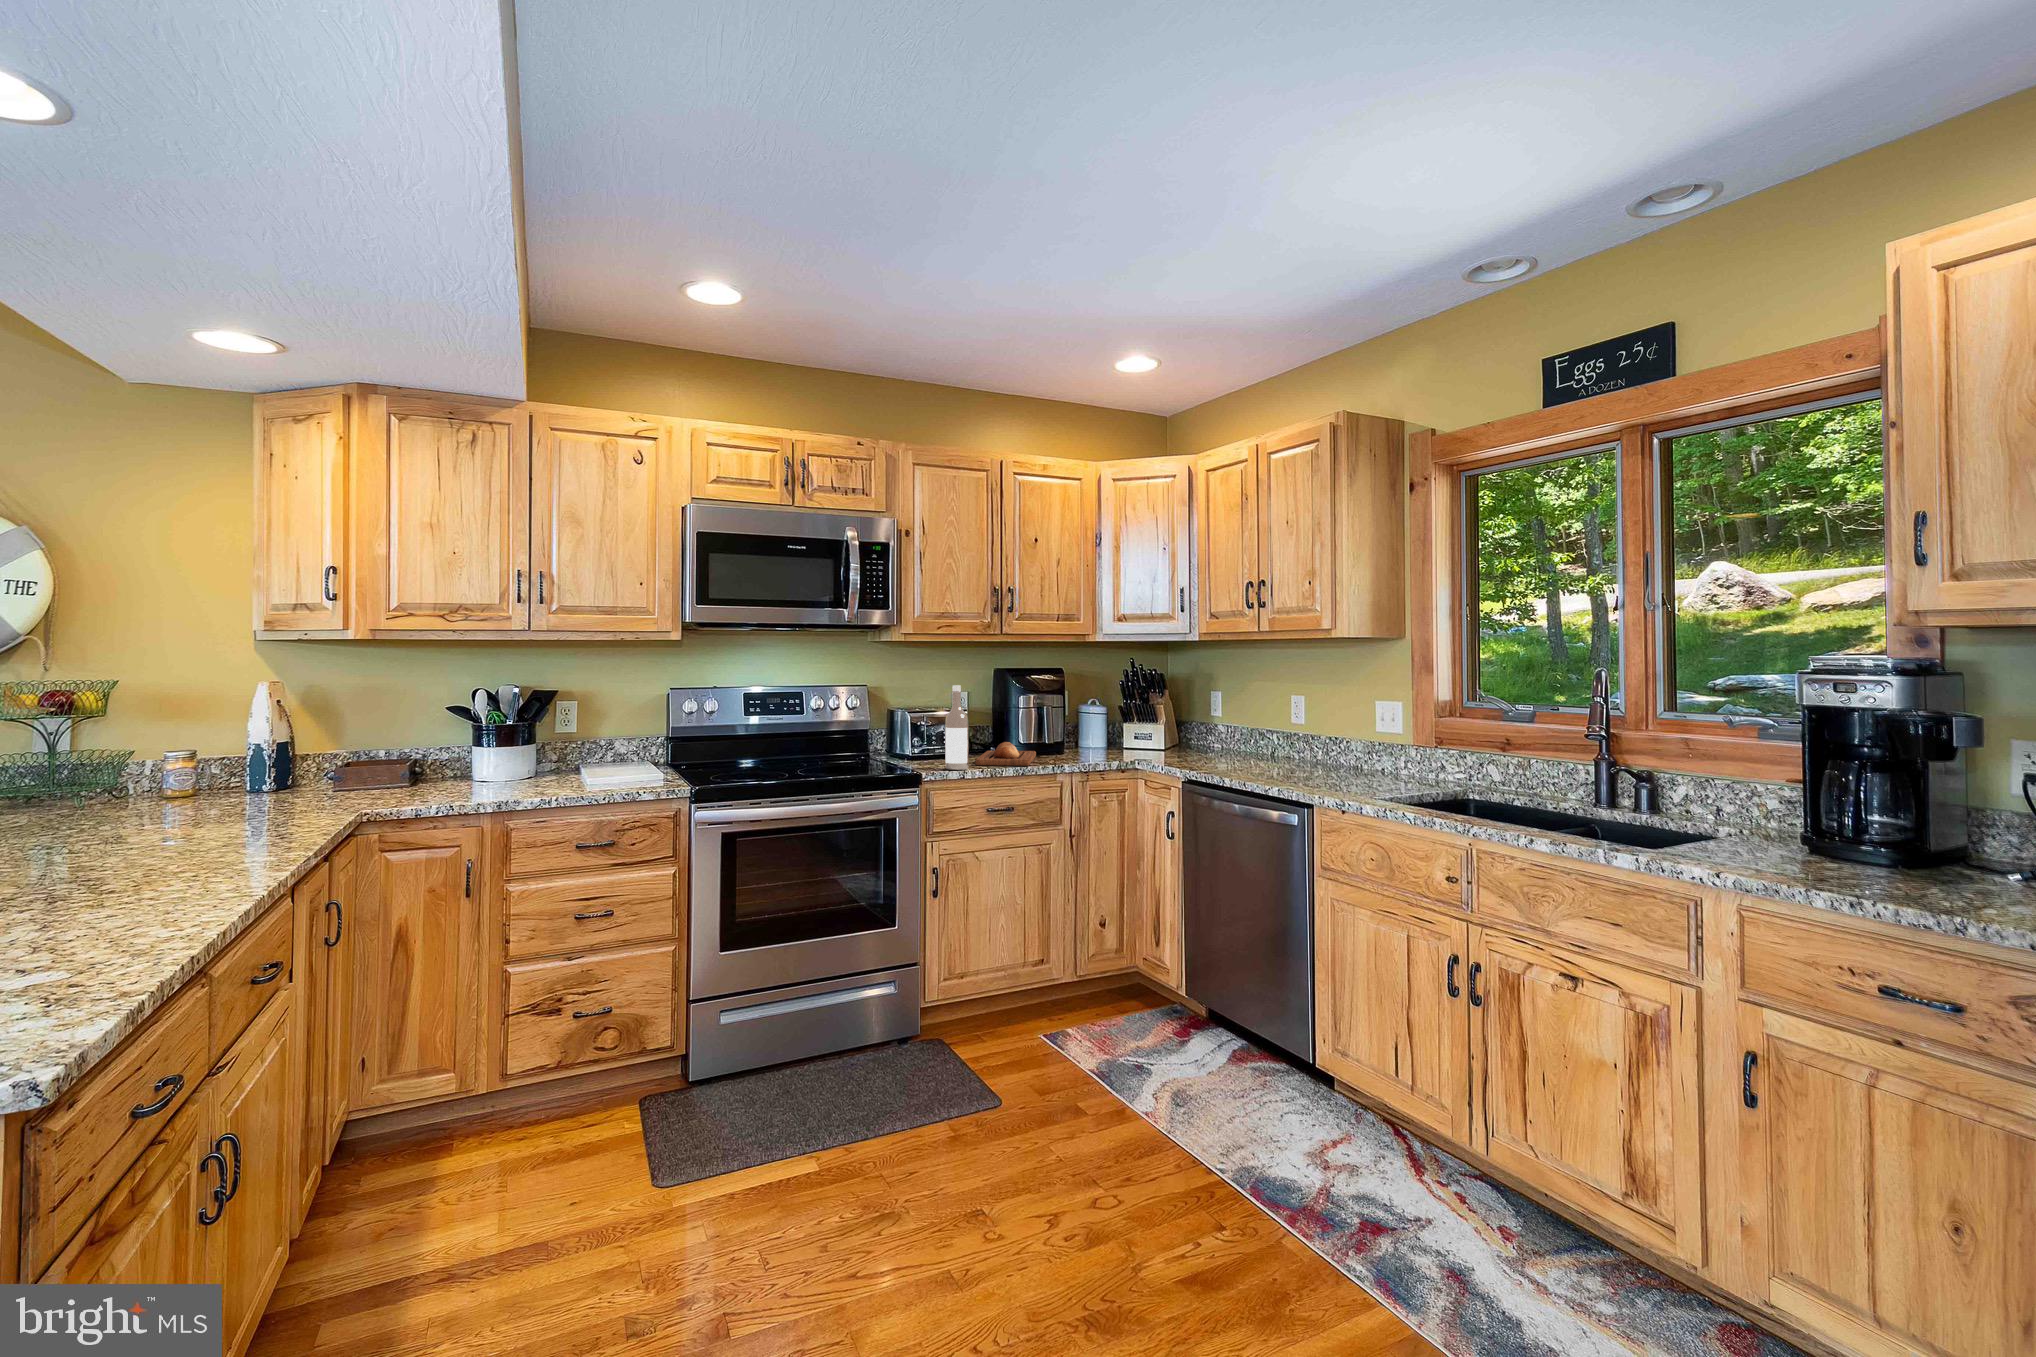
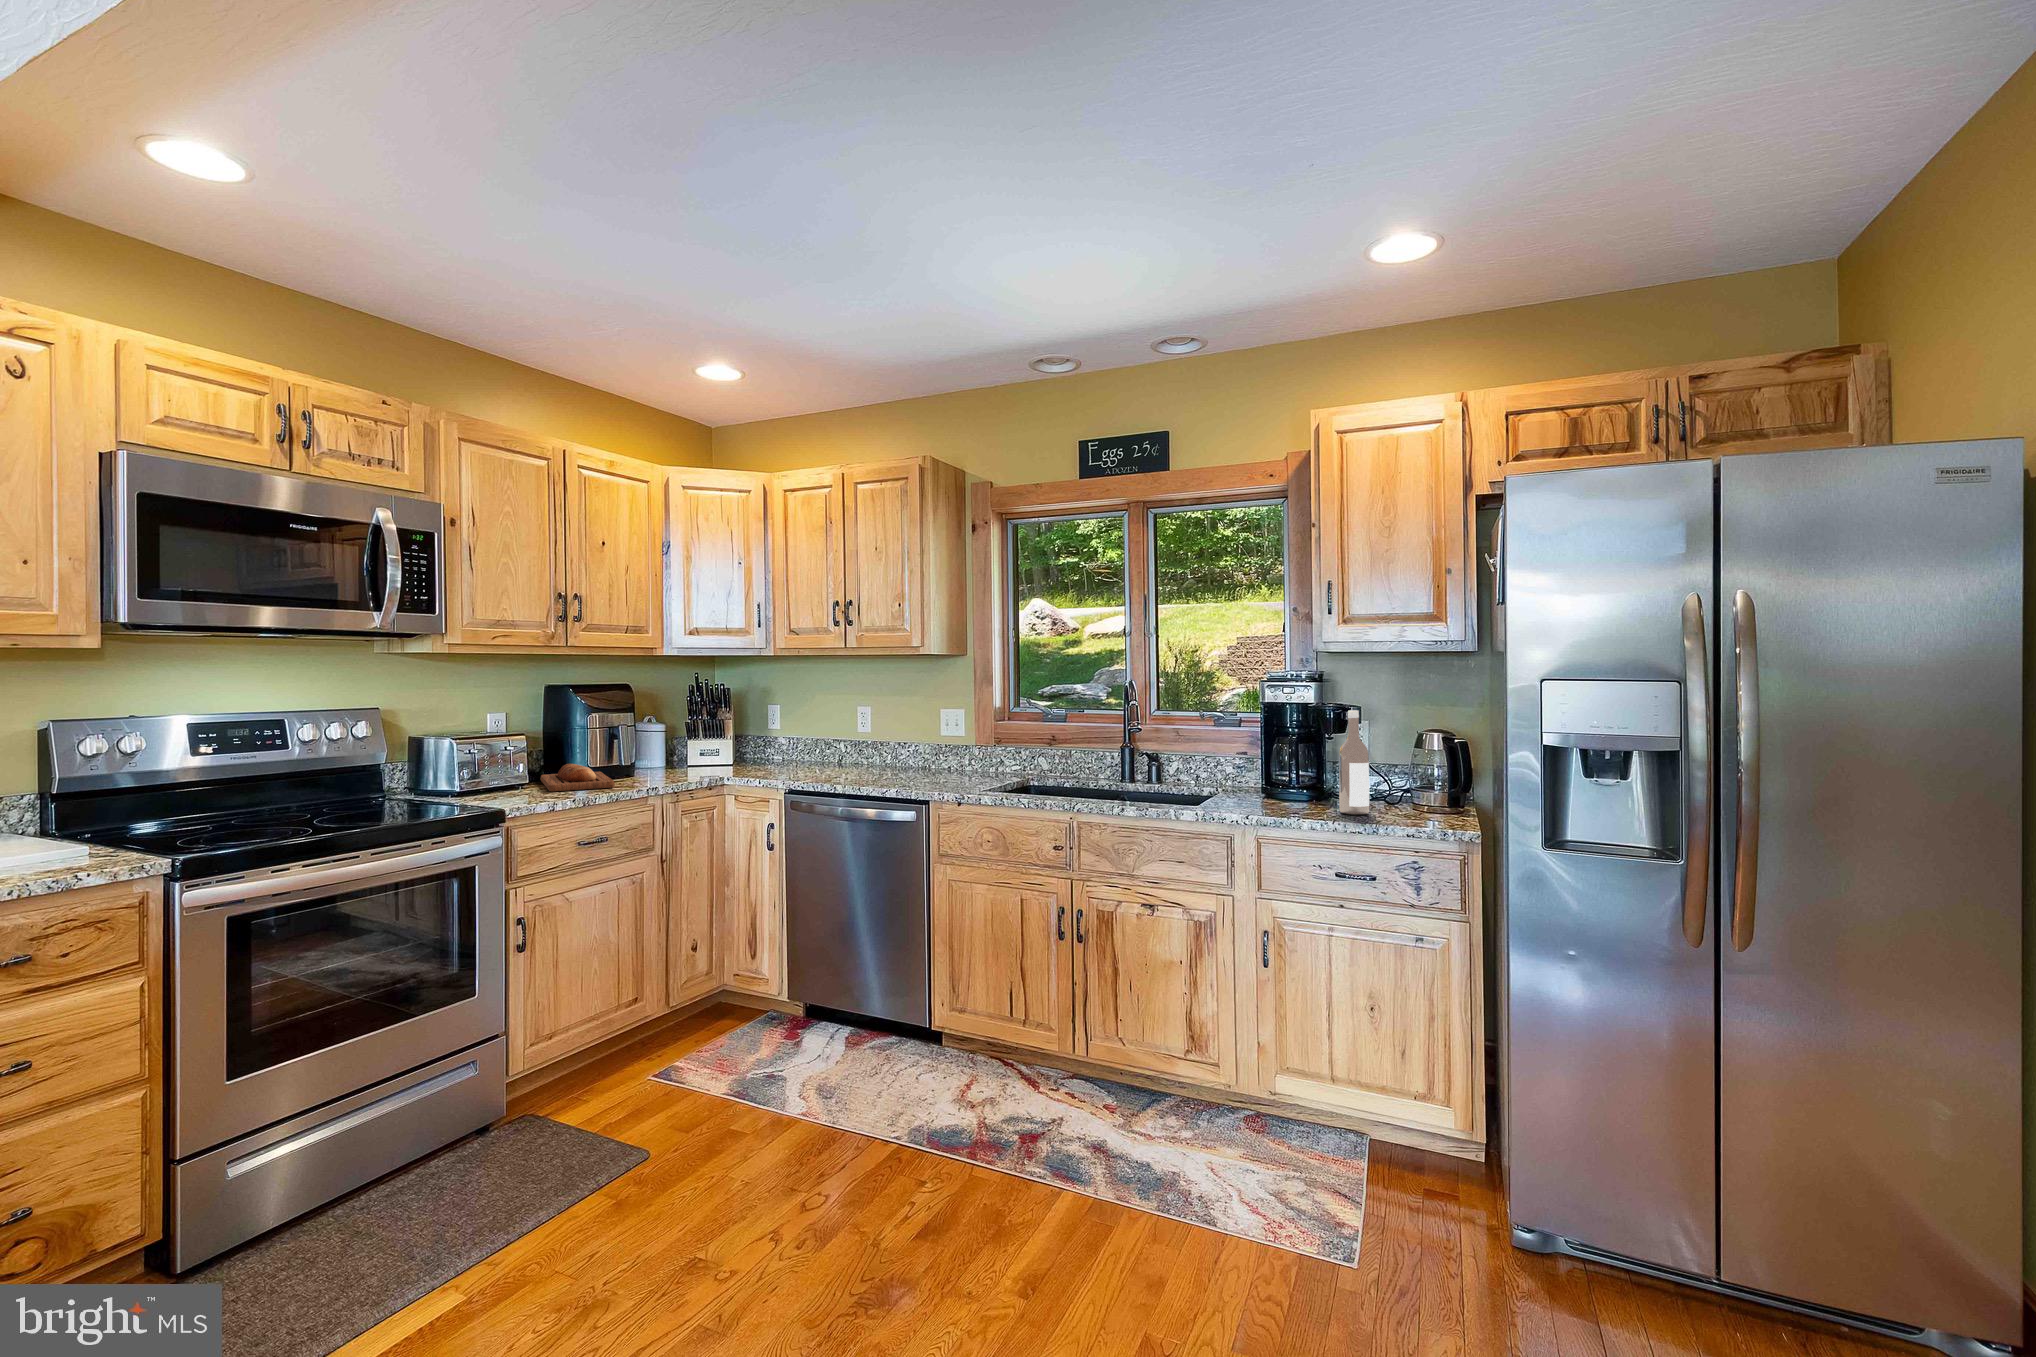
wine bottle: present [945,685,969,770] -> present [1339,710,1369,815]

